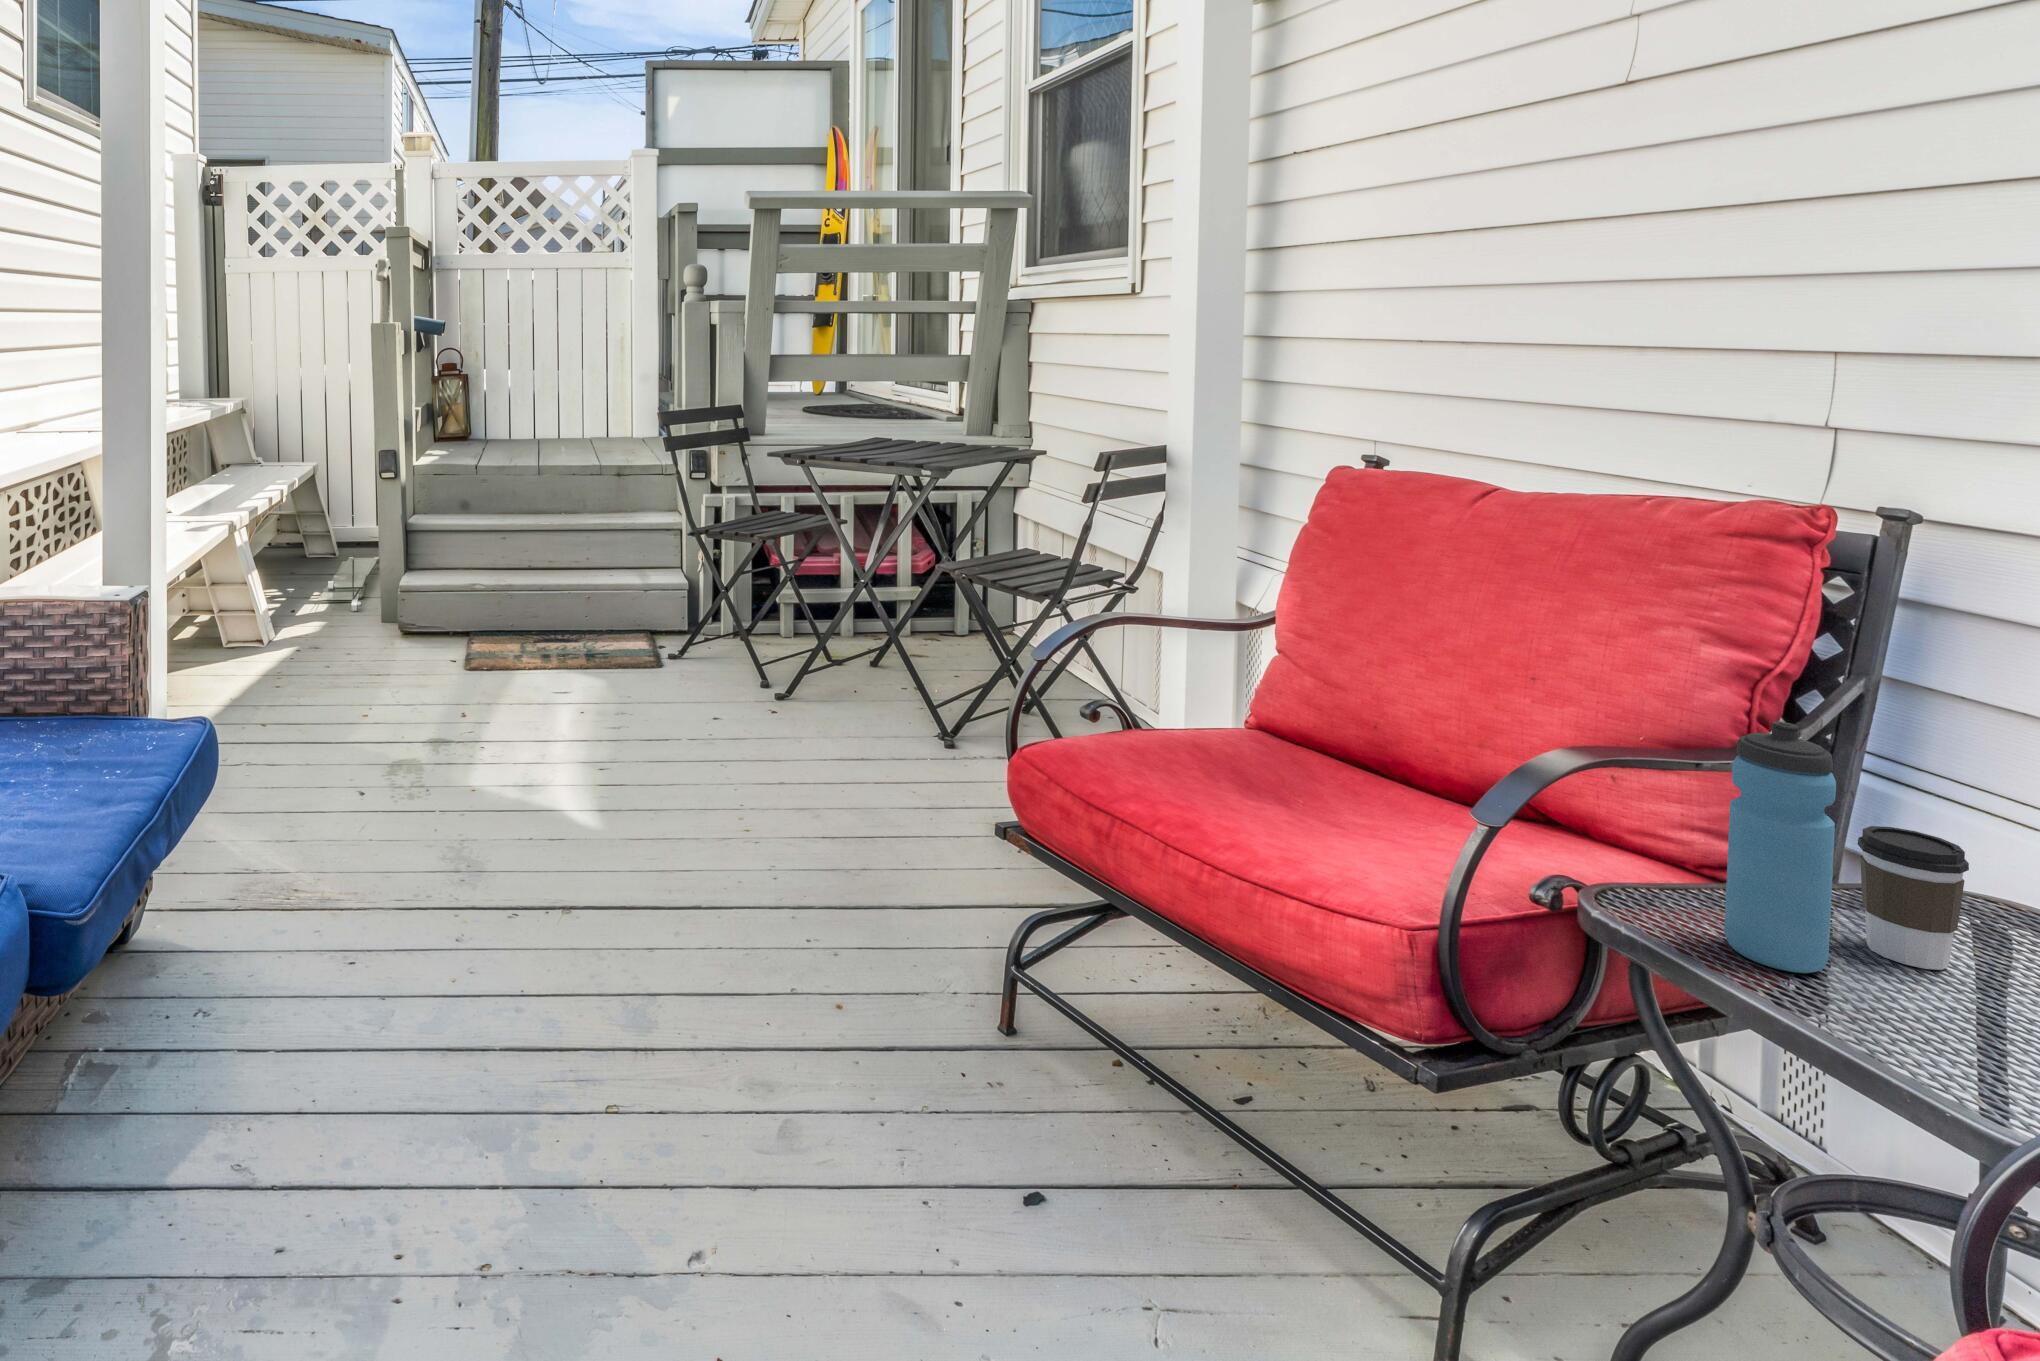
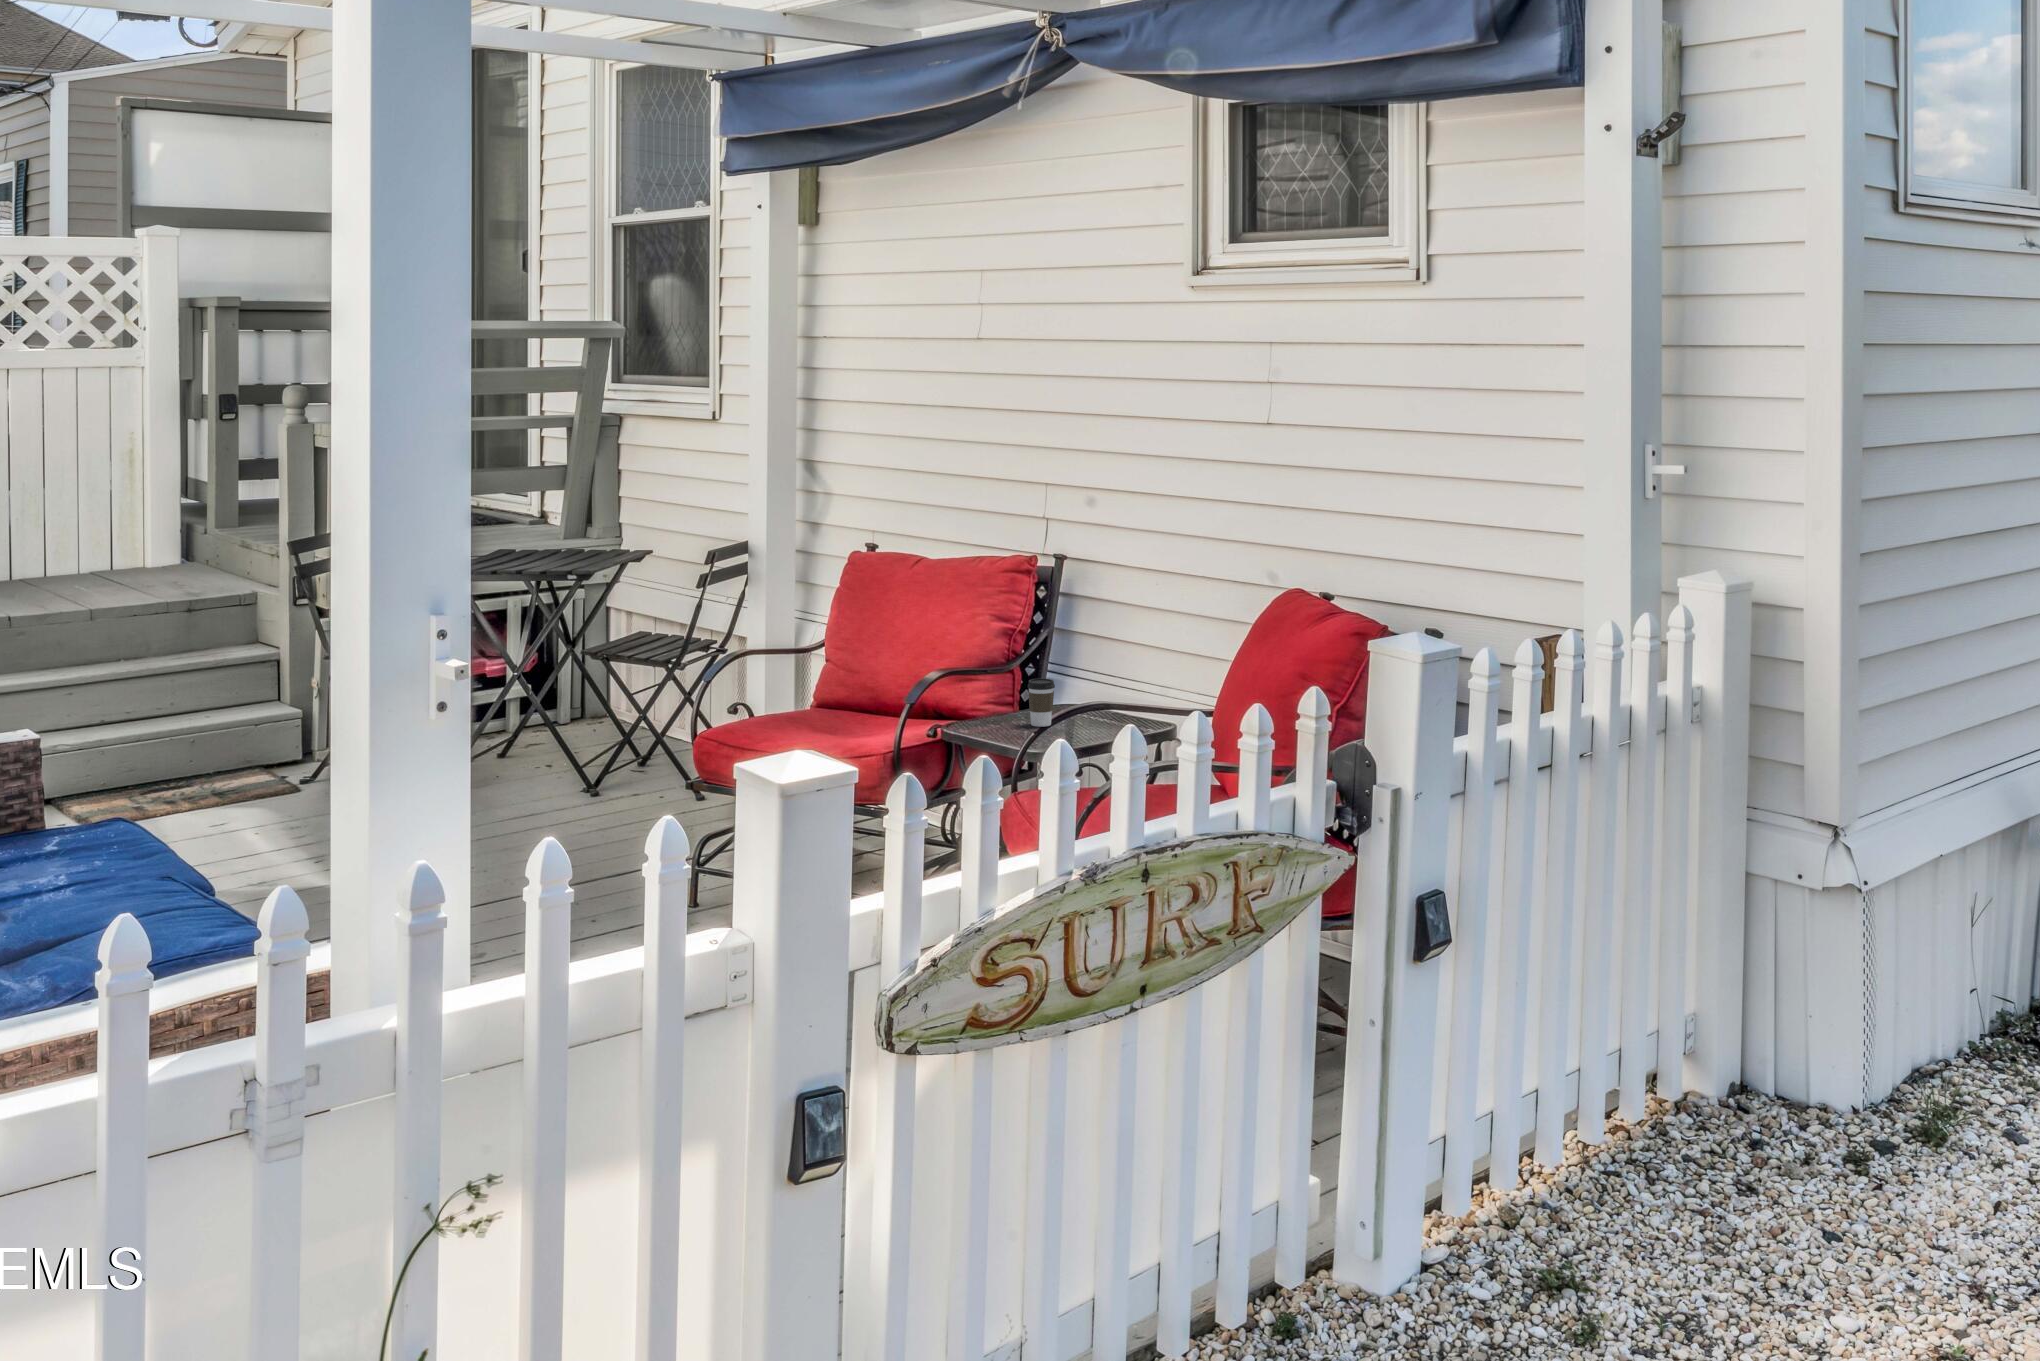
water bottle: present [1724,722,1836,973] -> none [987,642,1015,734]

